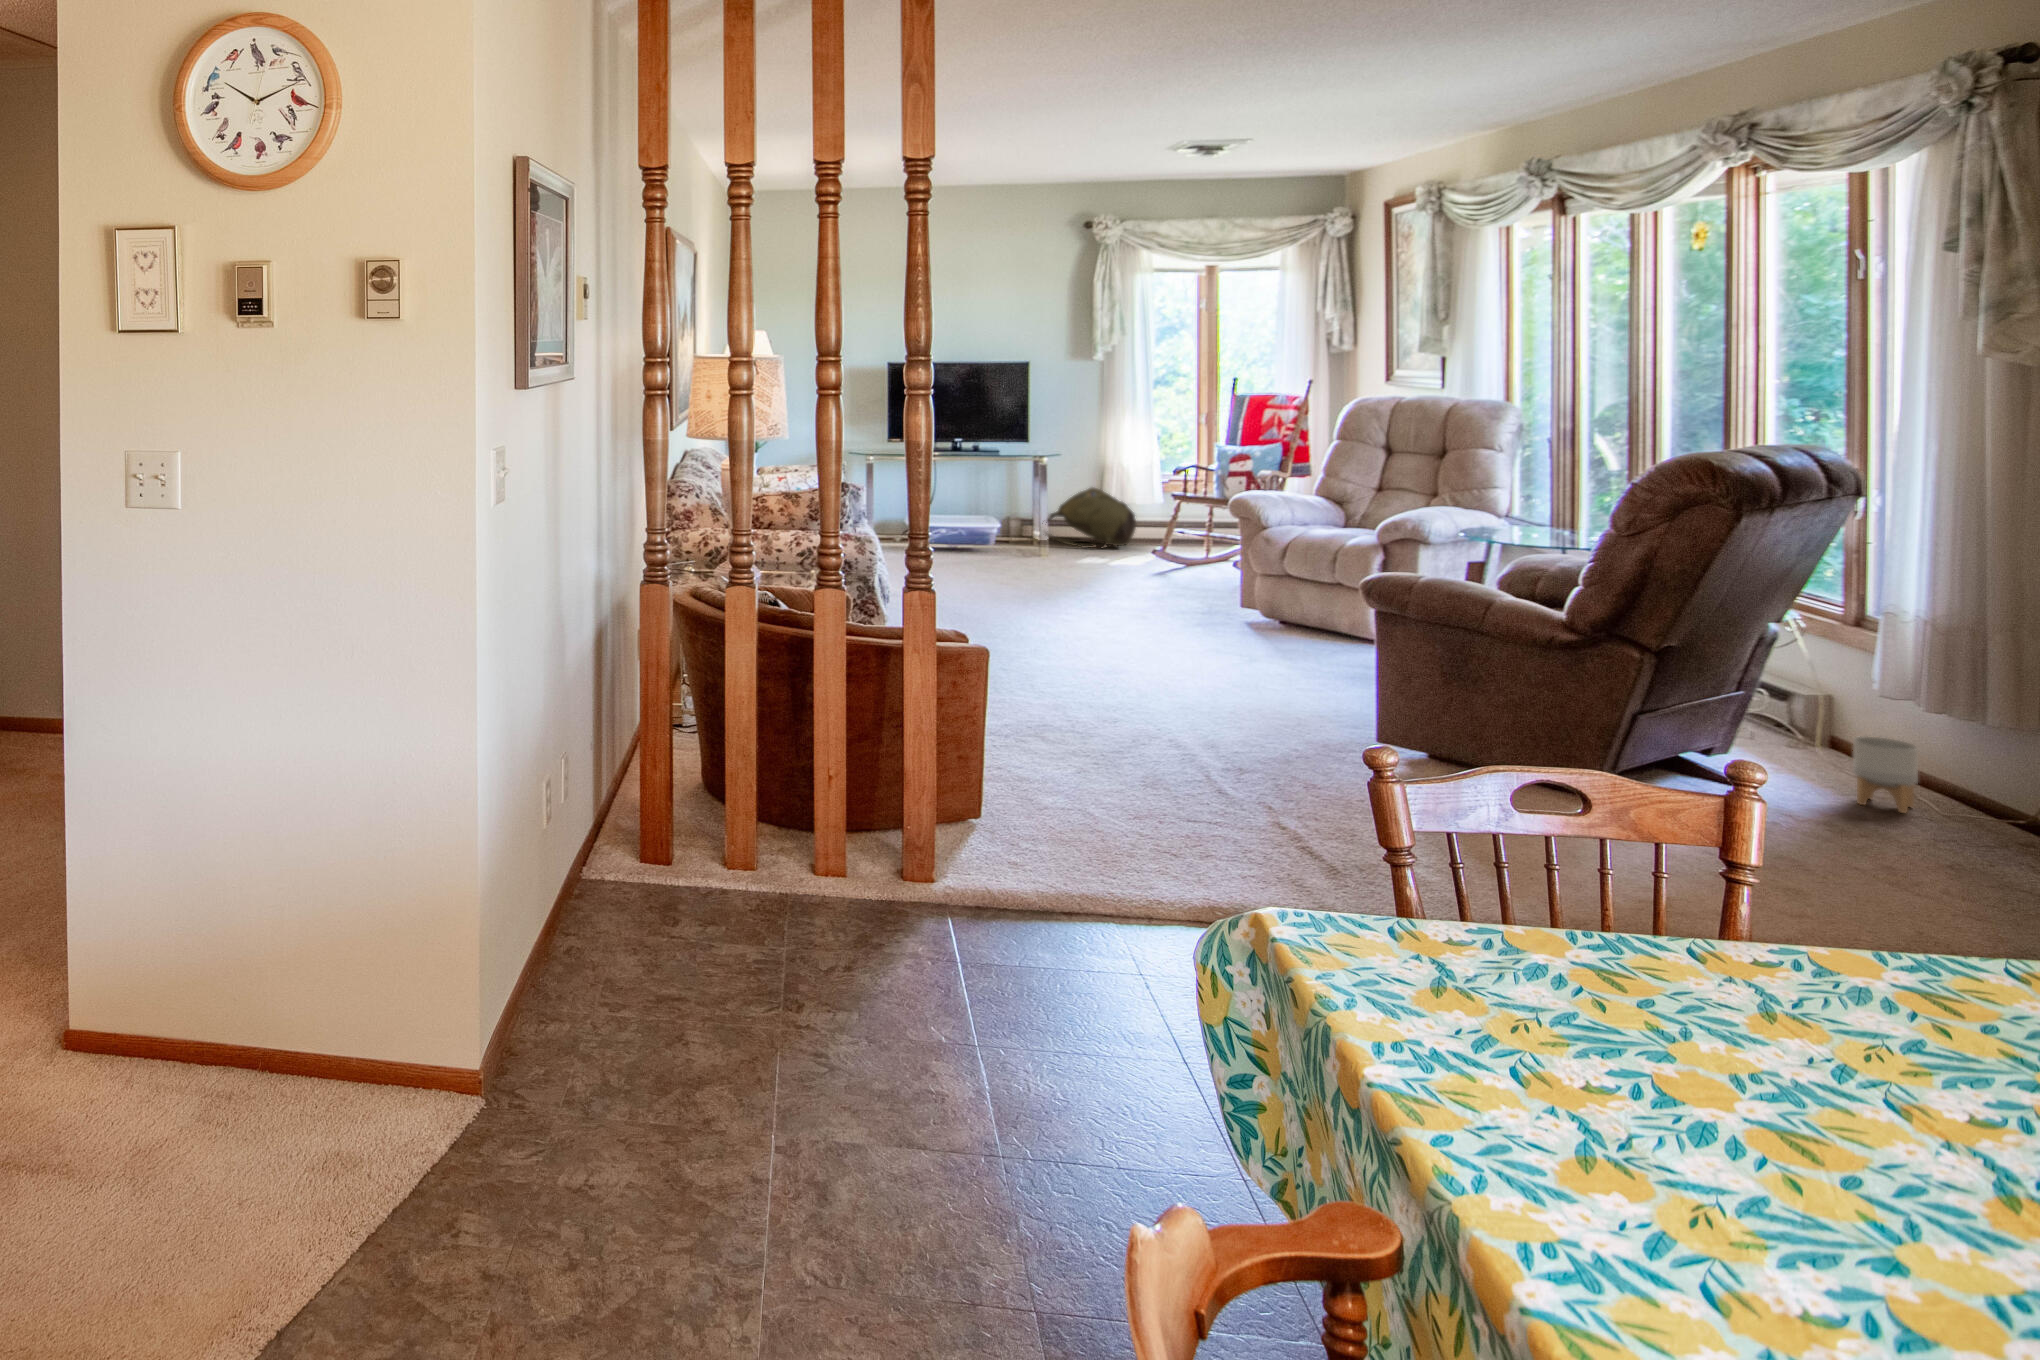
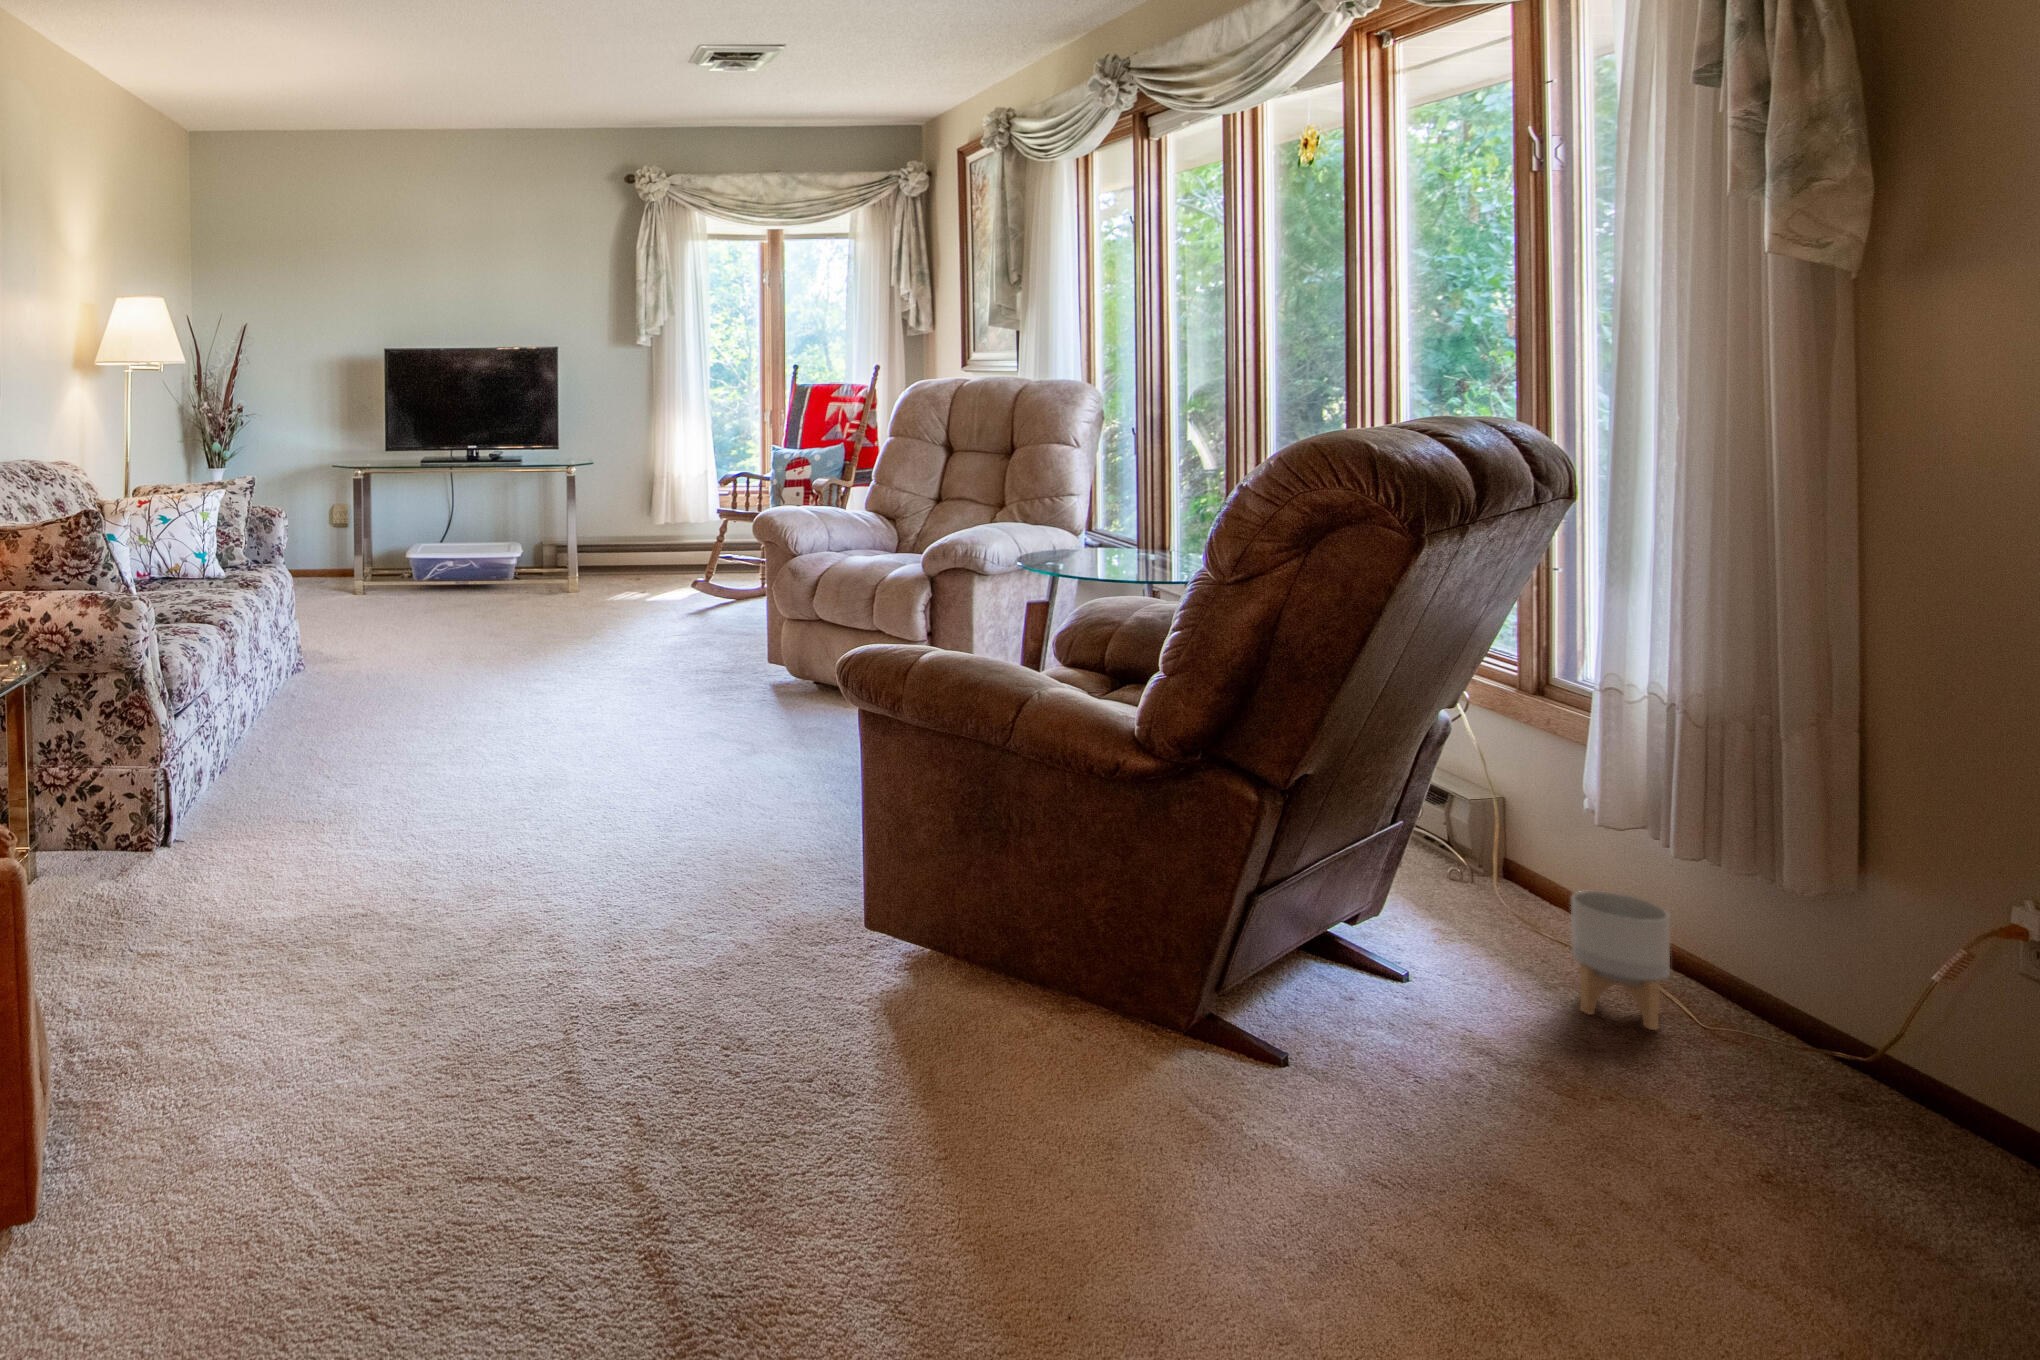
backpack: present [1046,488,1136,548] -> none [565,506,683,585]

